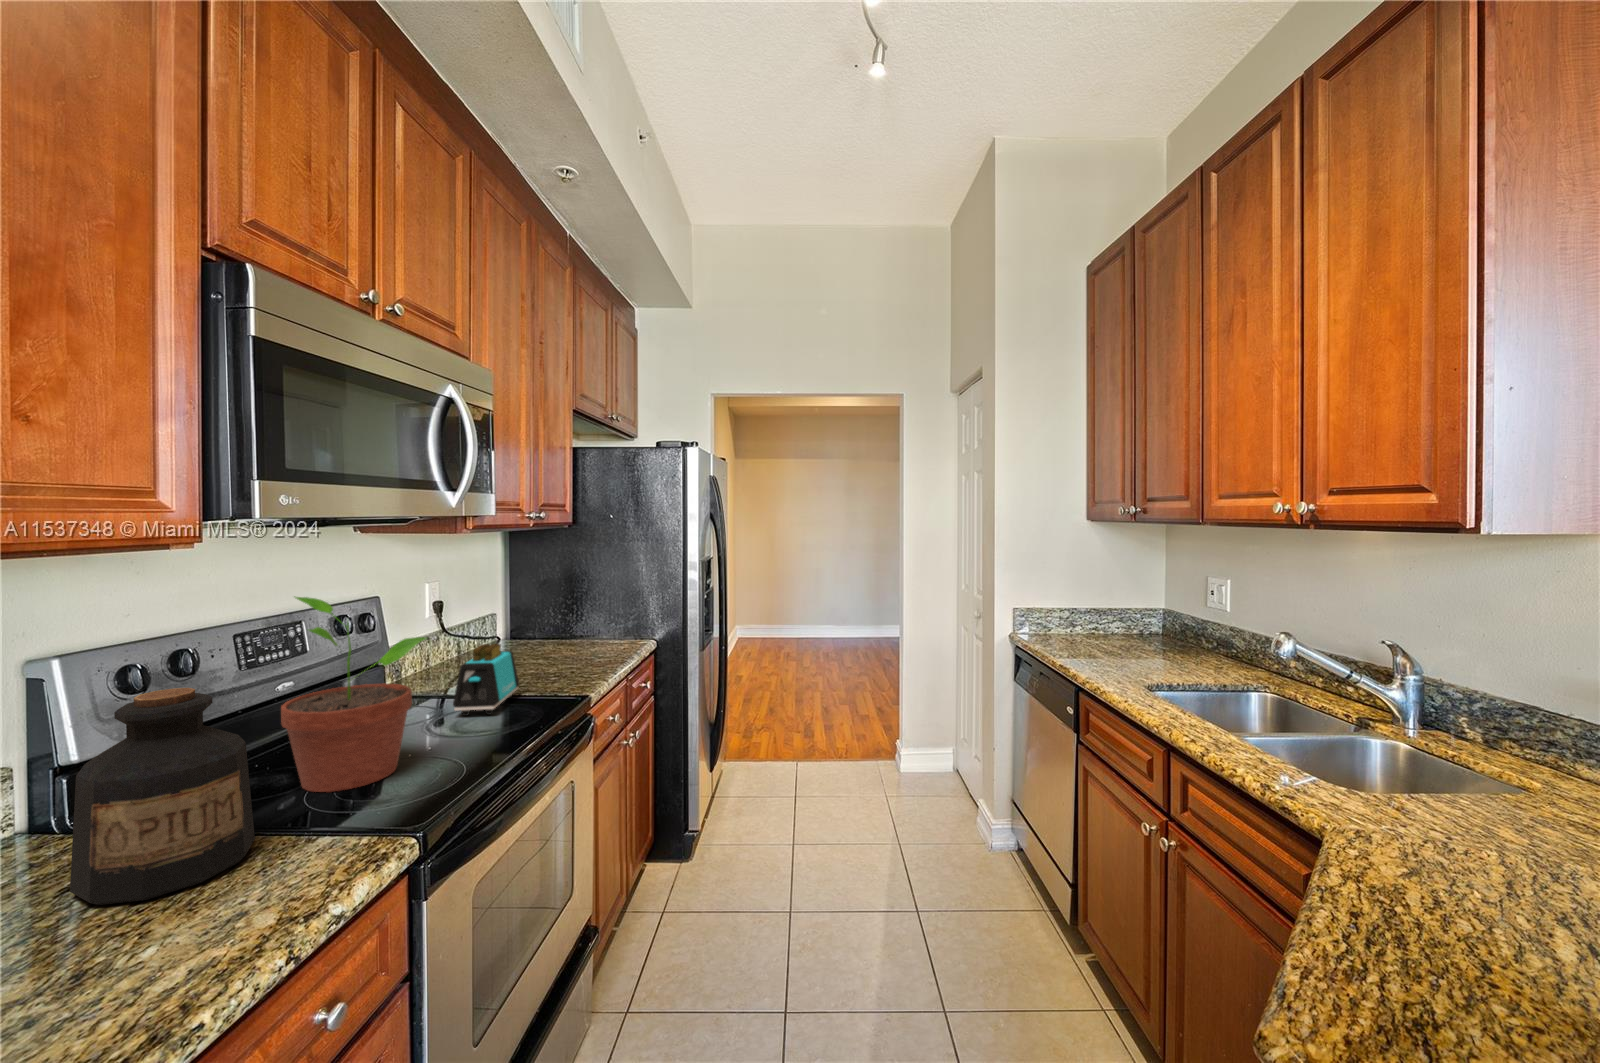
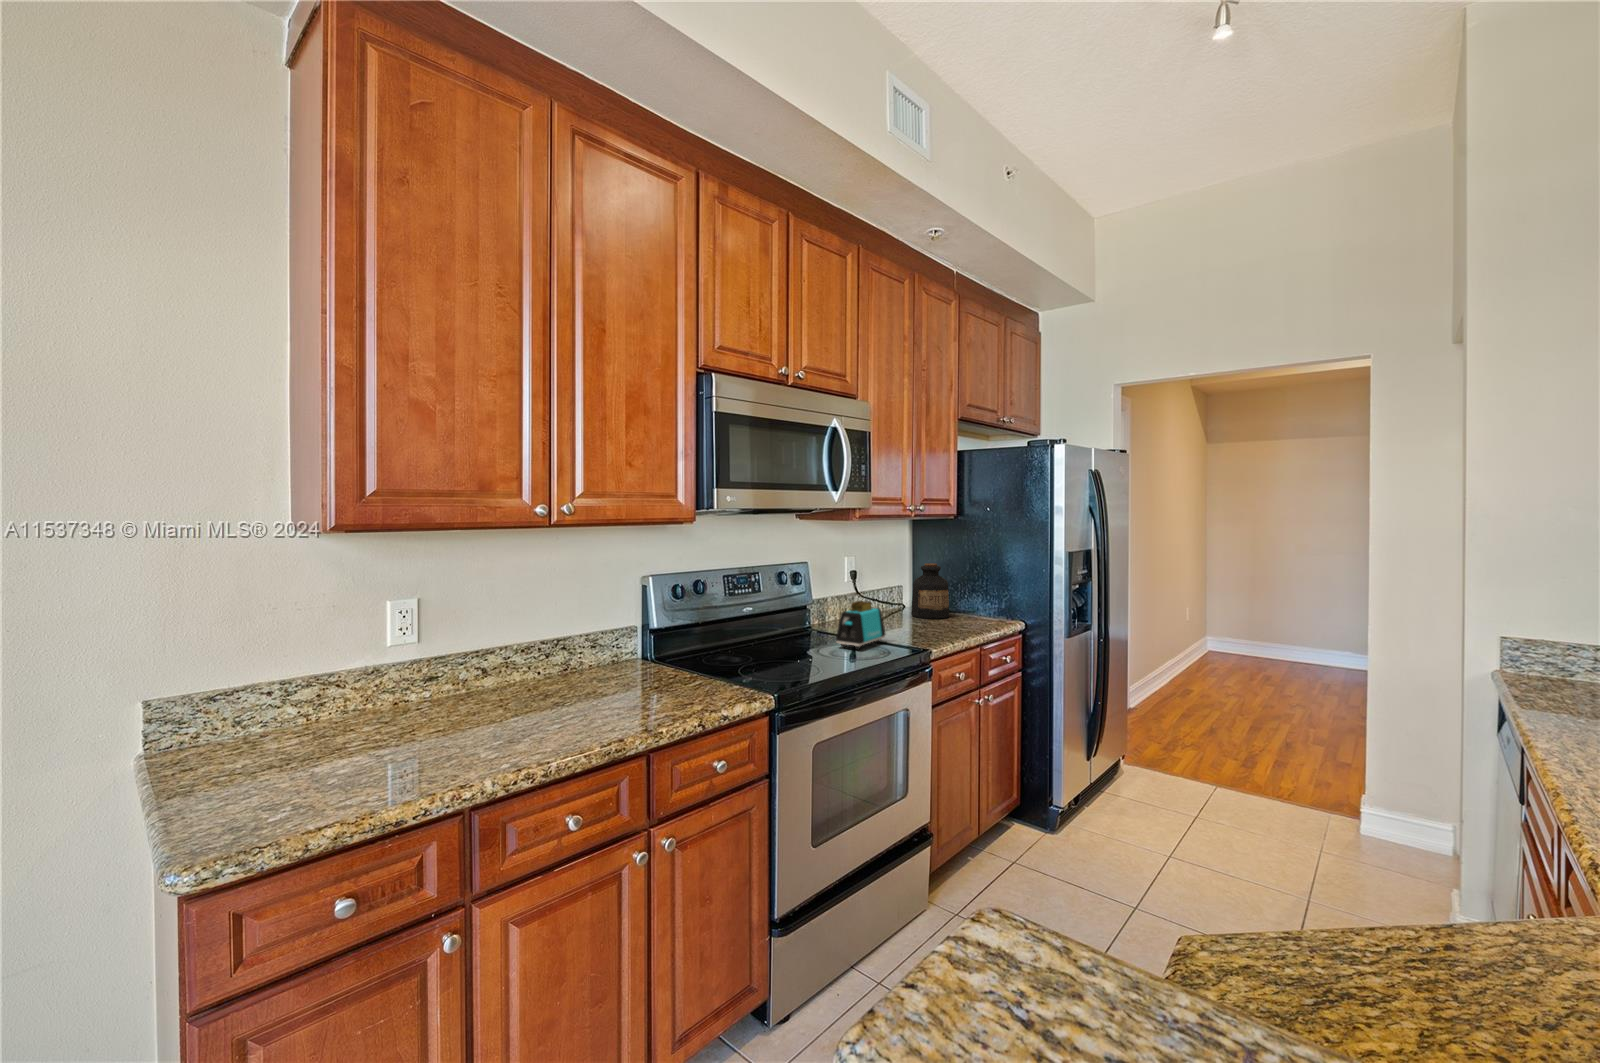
potted plant: present [281,596,426,792] -> none [732,555,805,670]
bottle: present [70,688,255,905] -> present [911,563,949,619]

